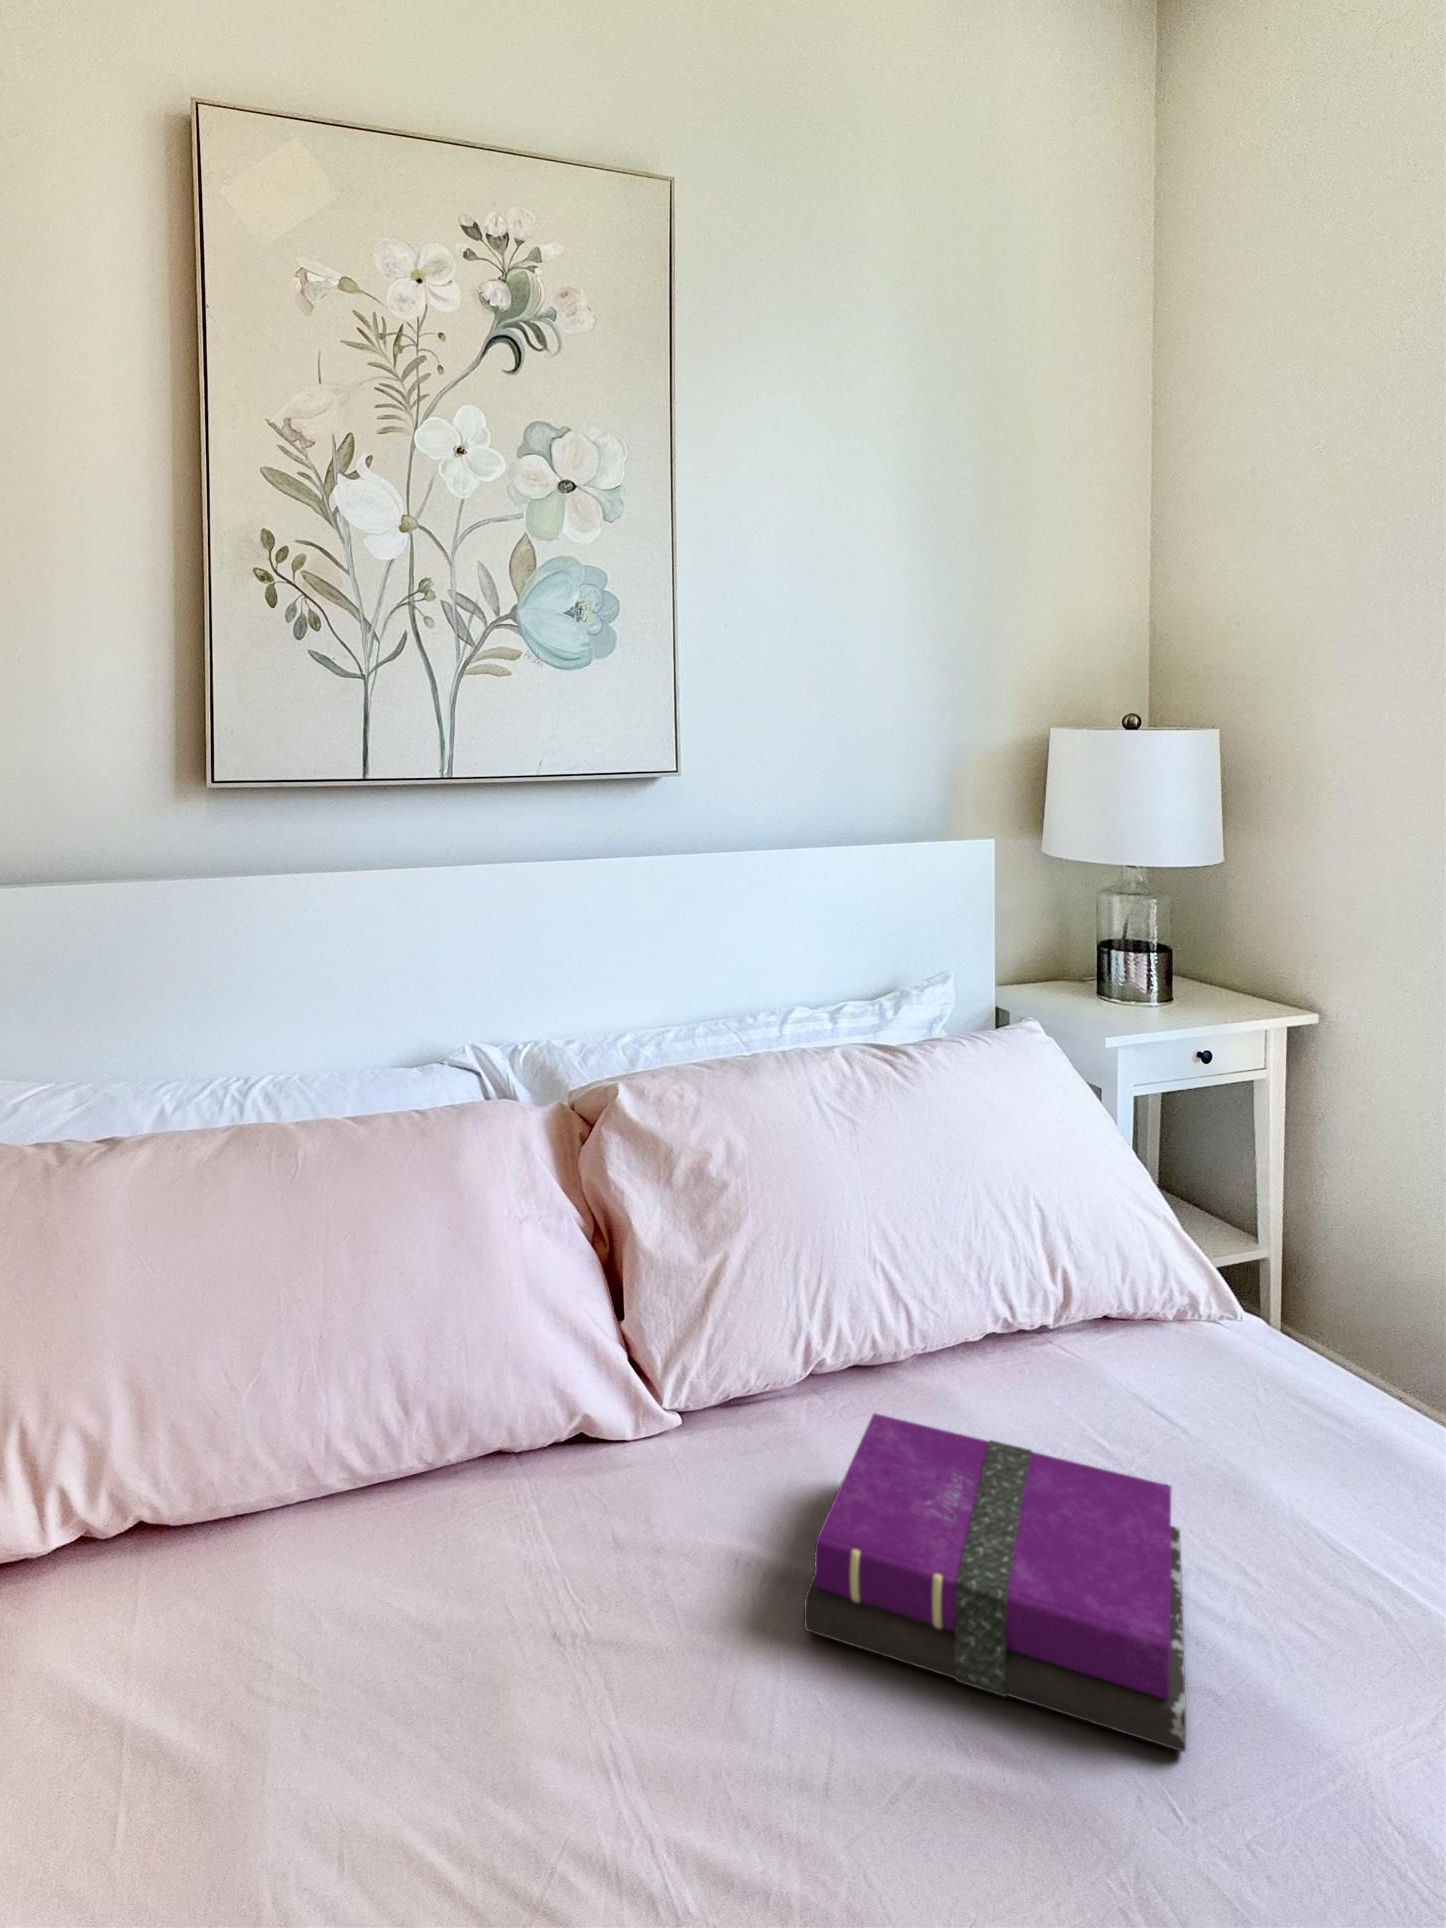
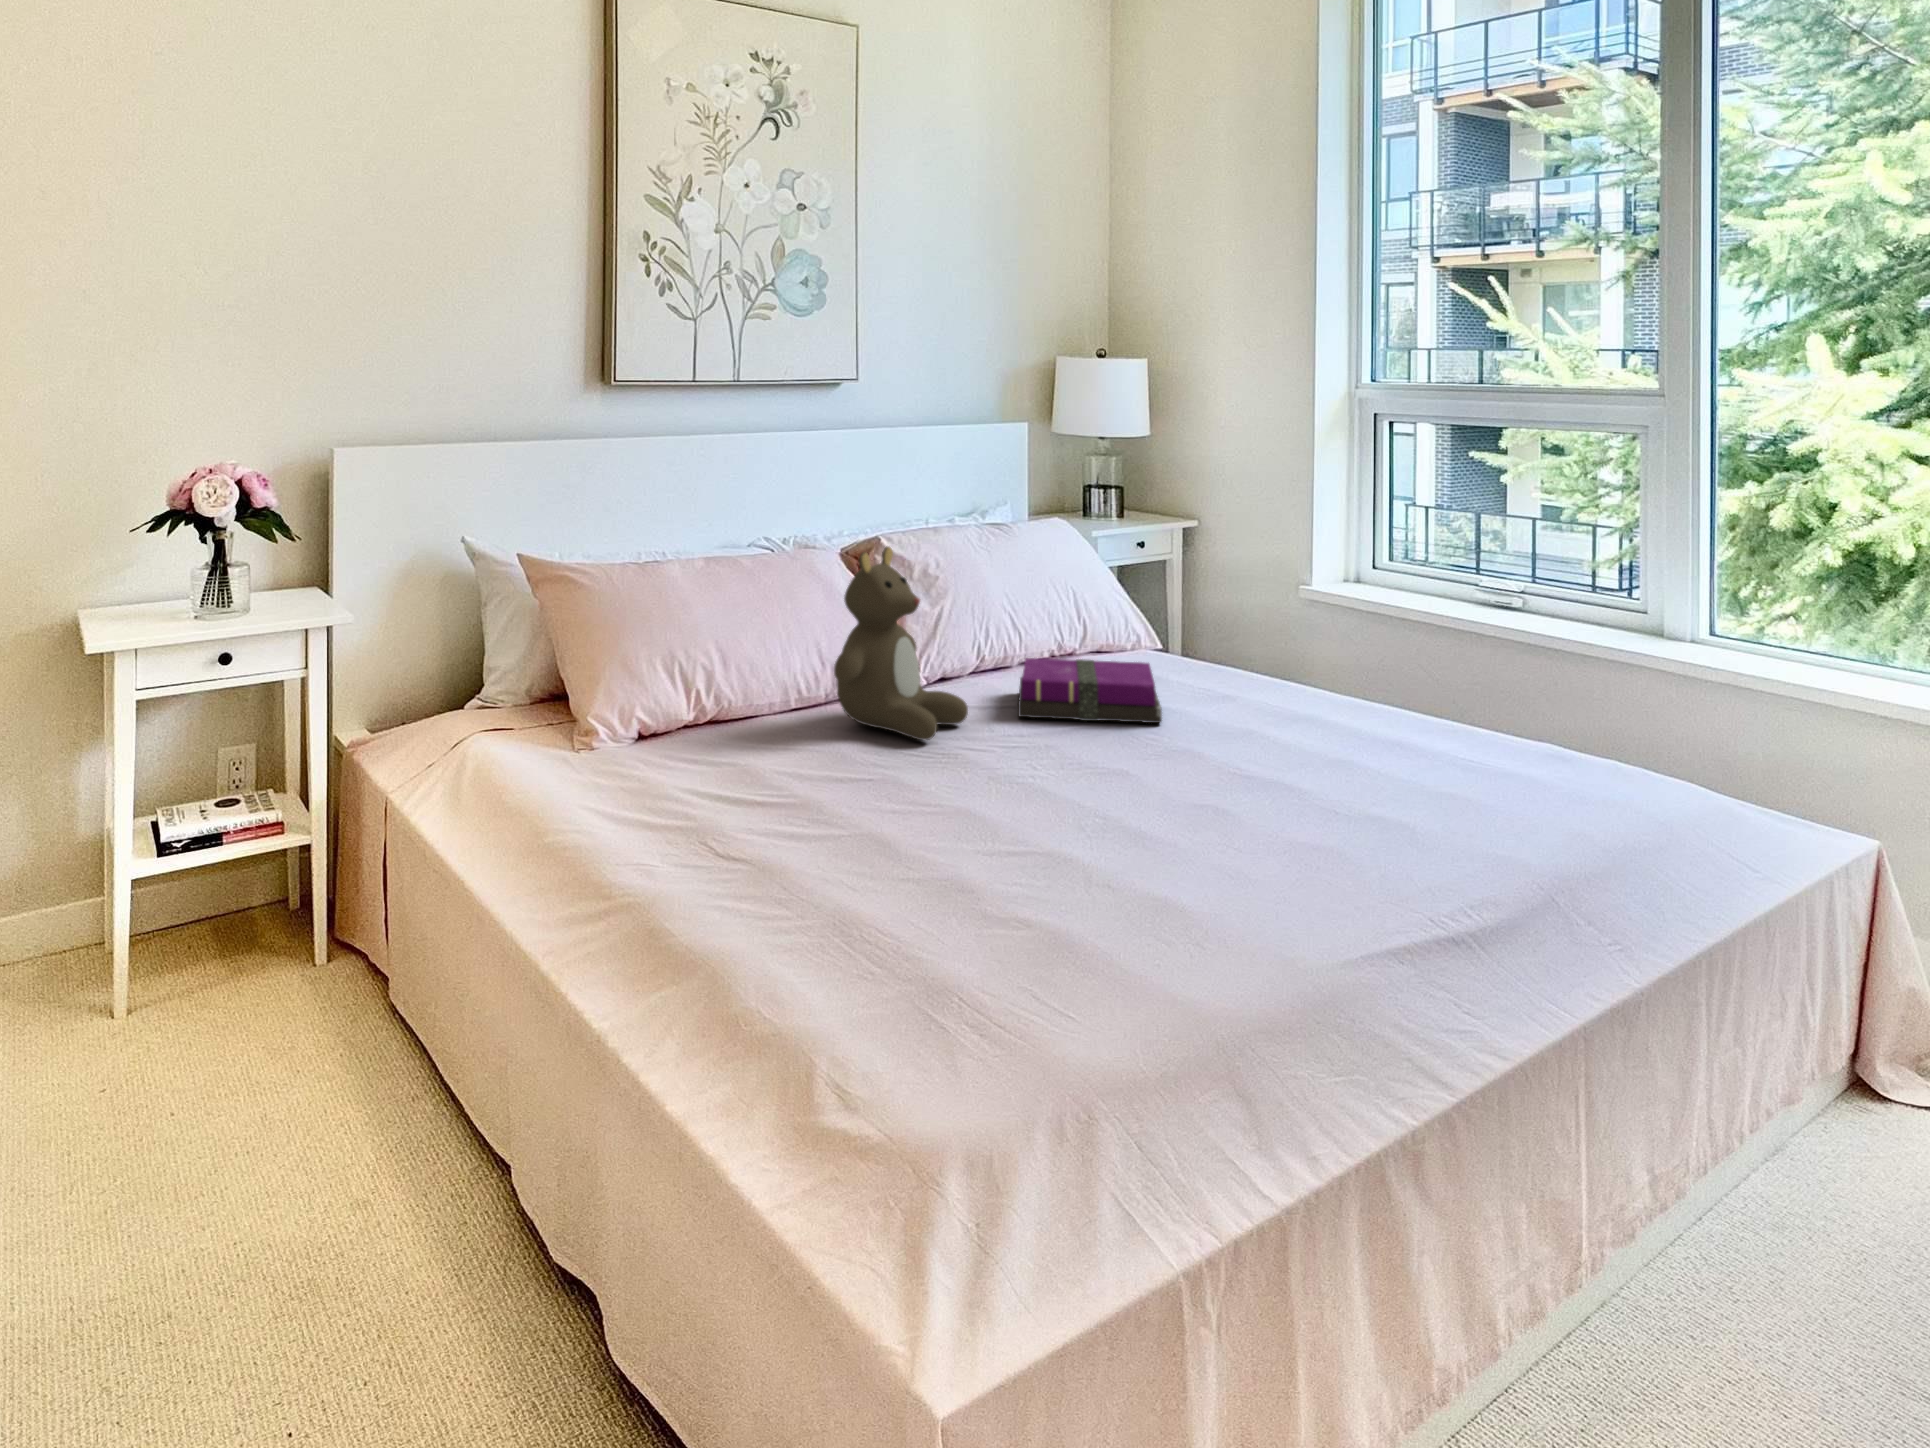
teddy bear: none [316,1185,669,1745] -> present [834,547,968,740]

